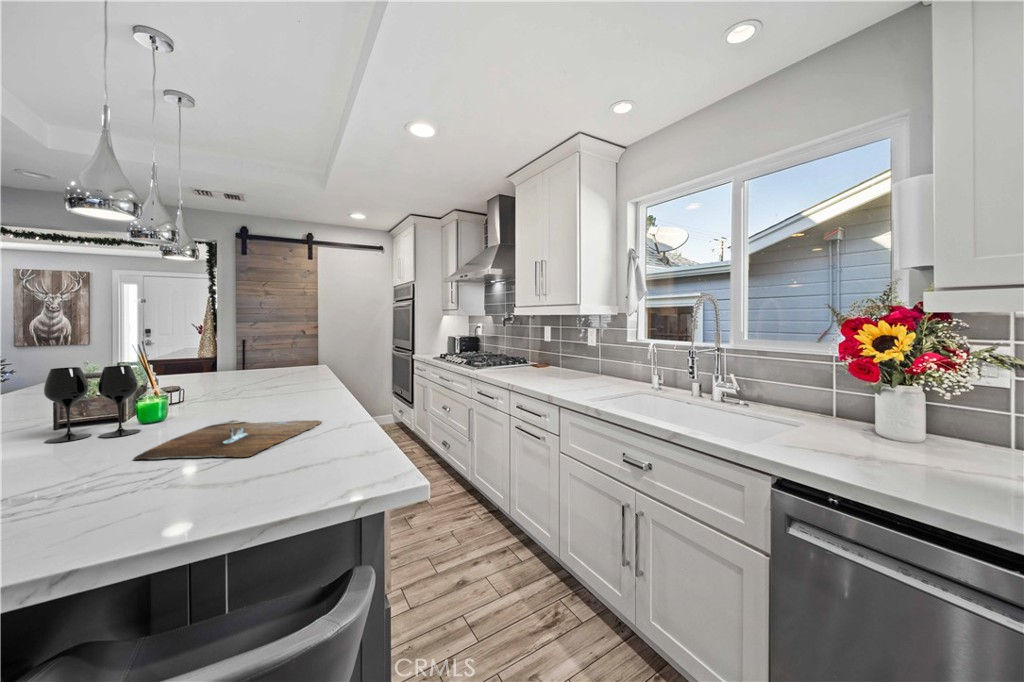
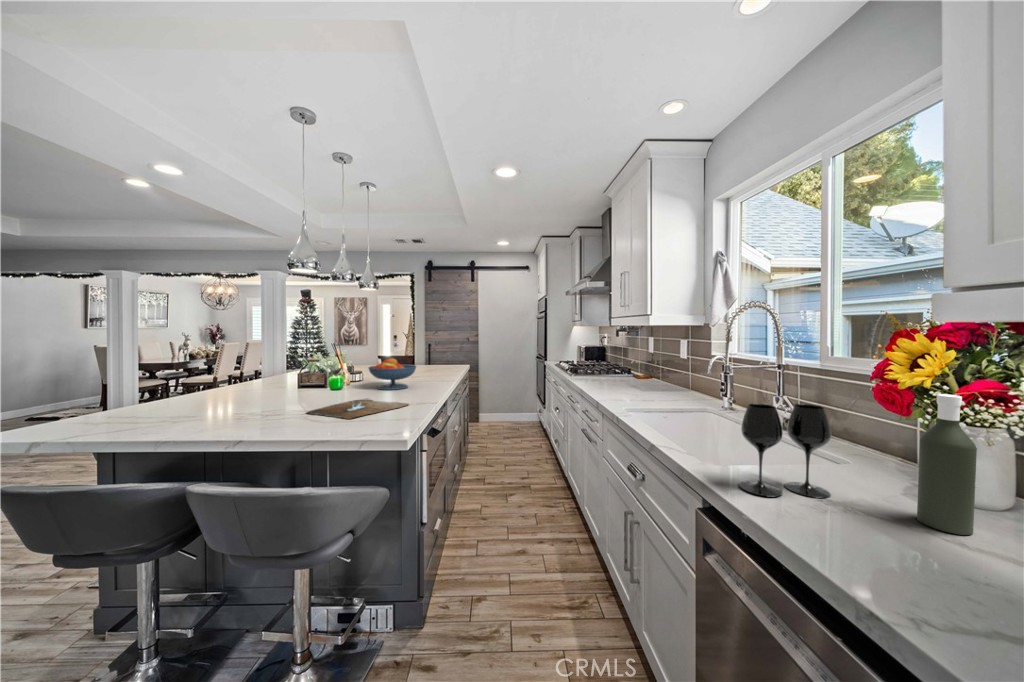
fruit bowl: none [207,357,291,405] -> present [369,358,416,390]
bottle: none [913,359,959,465] -> present [917,394,977,535]
wine glass: present [44,366,141,443] -> present [739,404,831,498]

